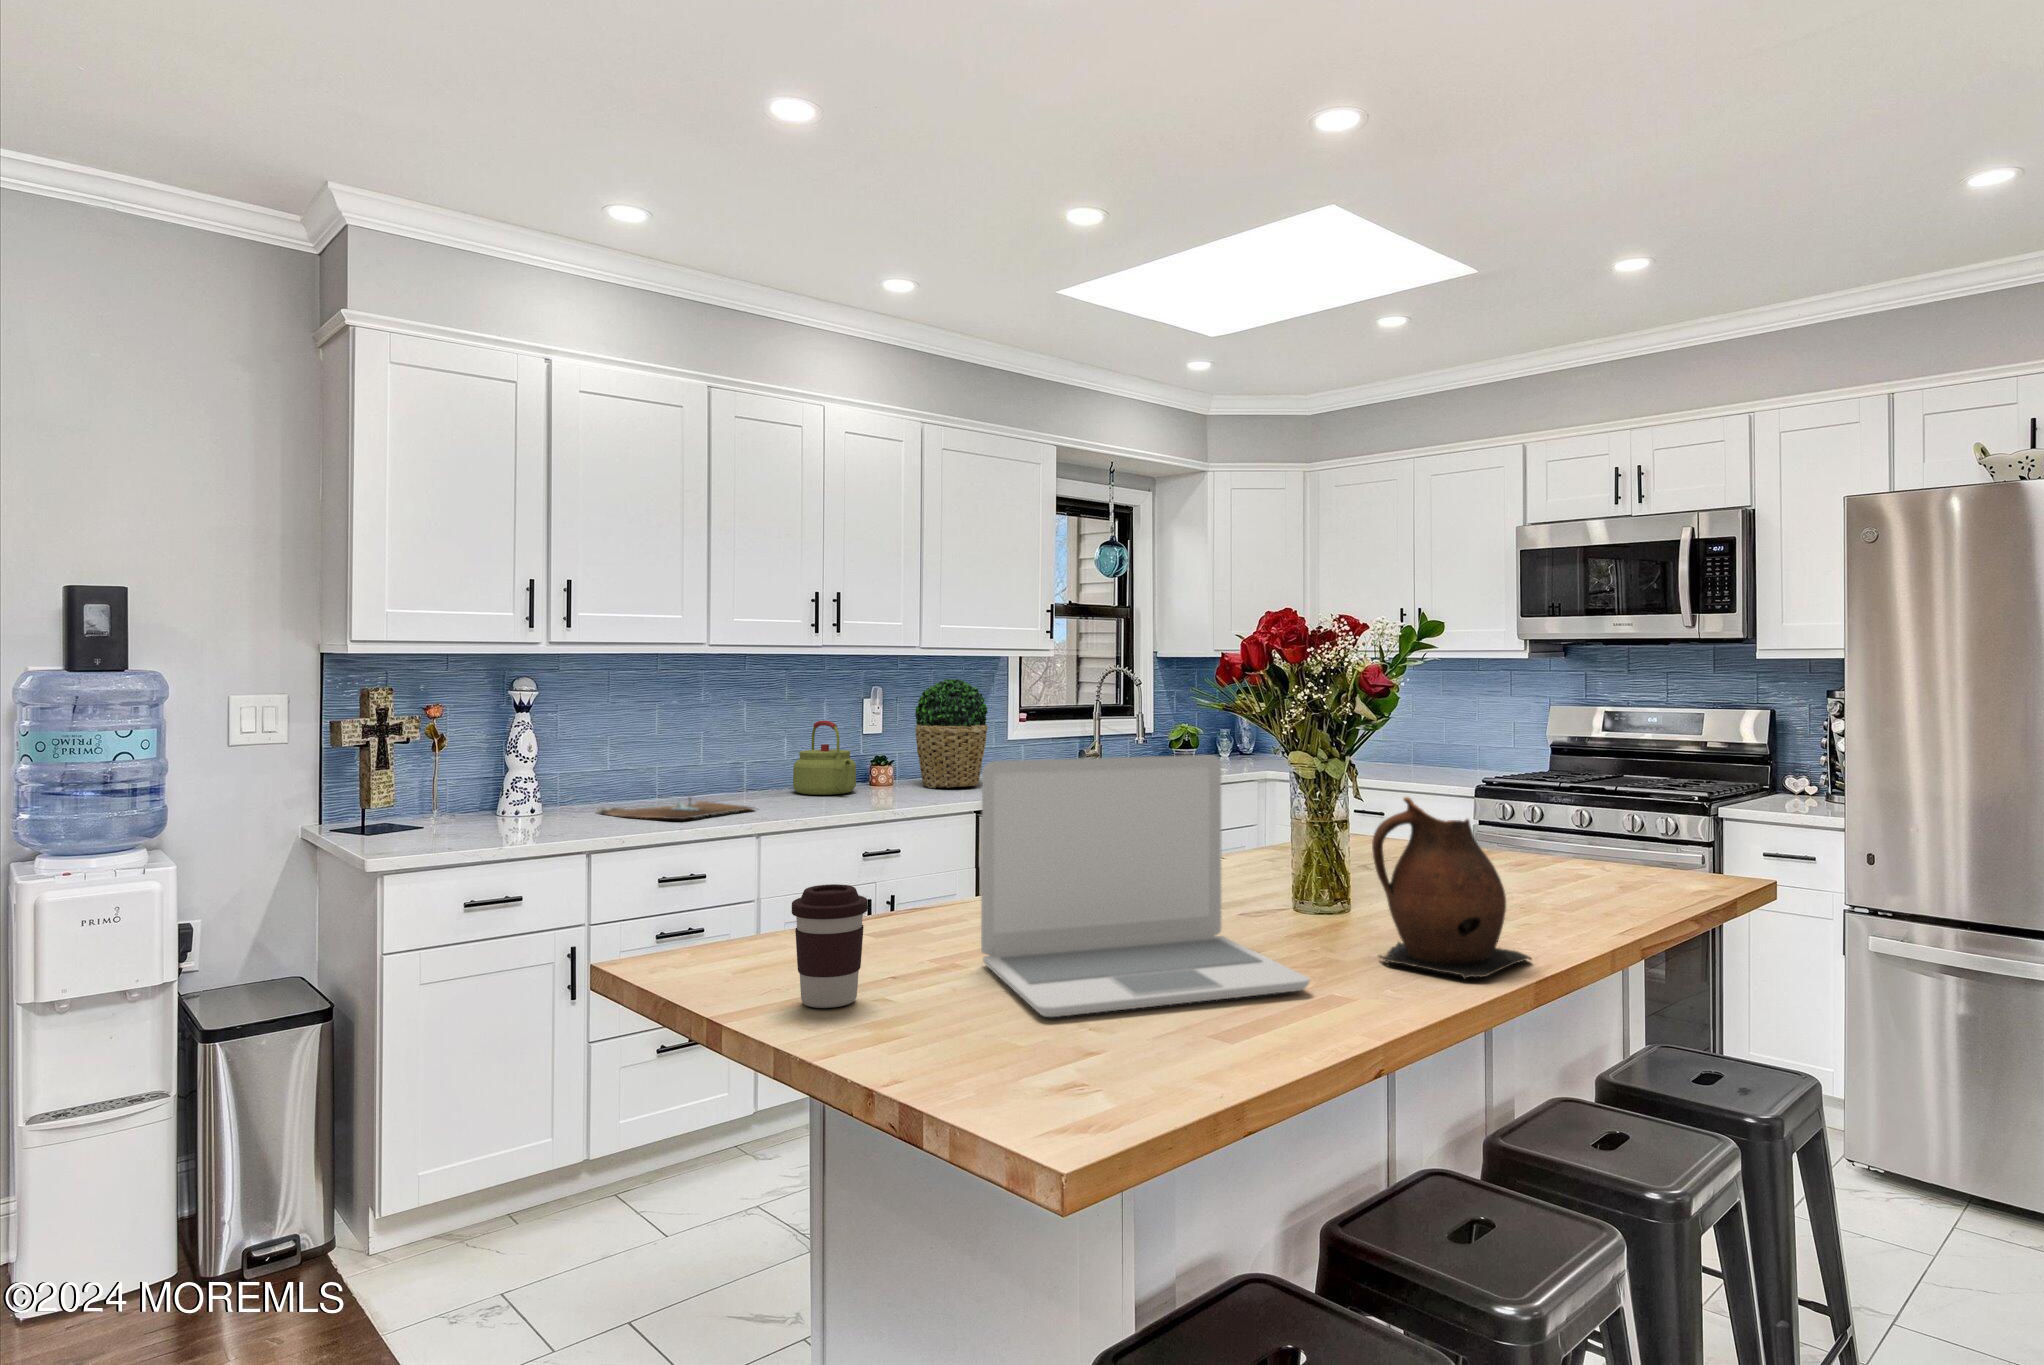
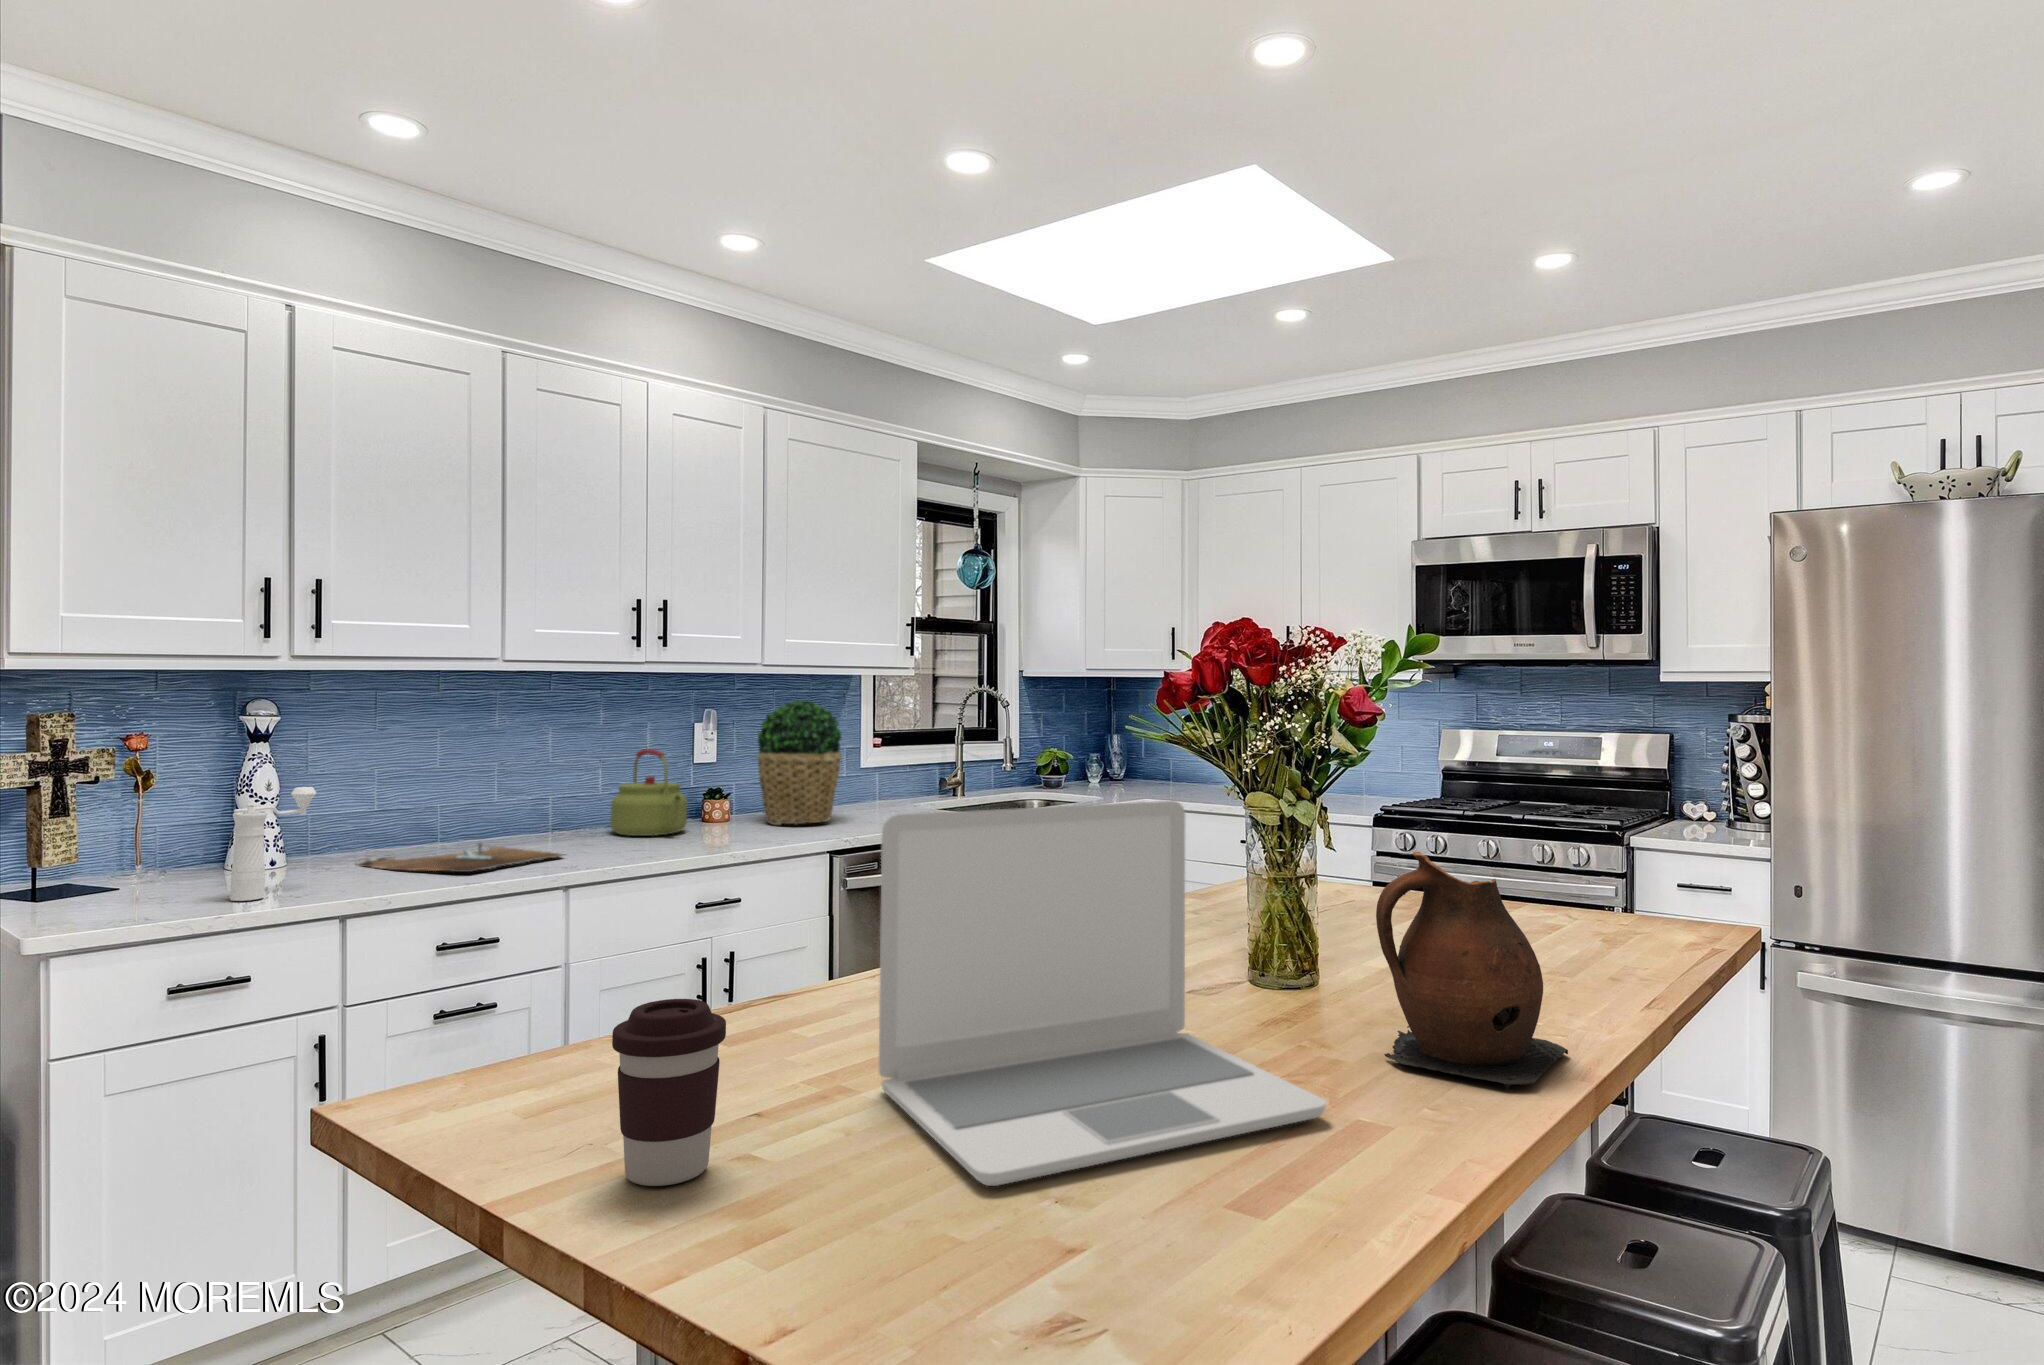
pepper mill: none [507,748,567,837] -> present [230,787,316,901]

